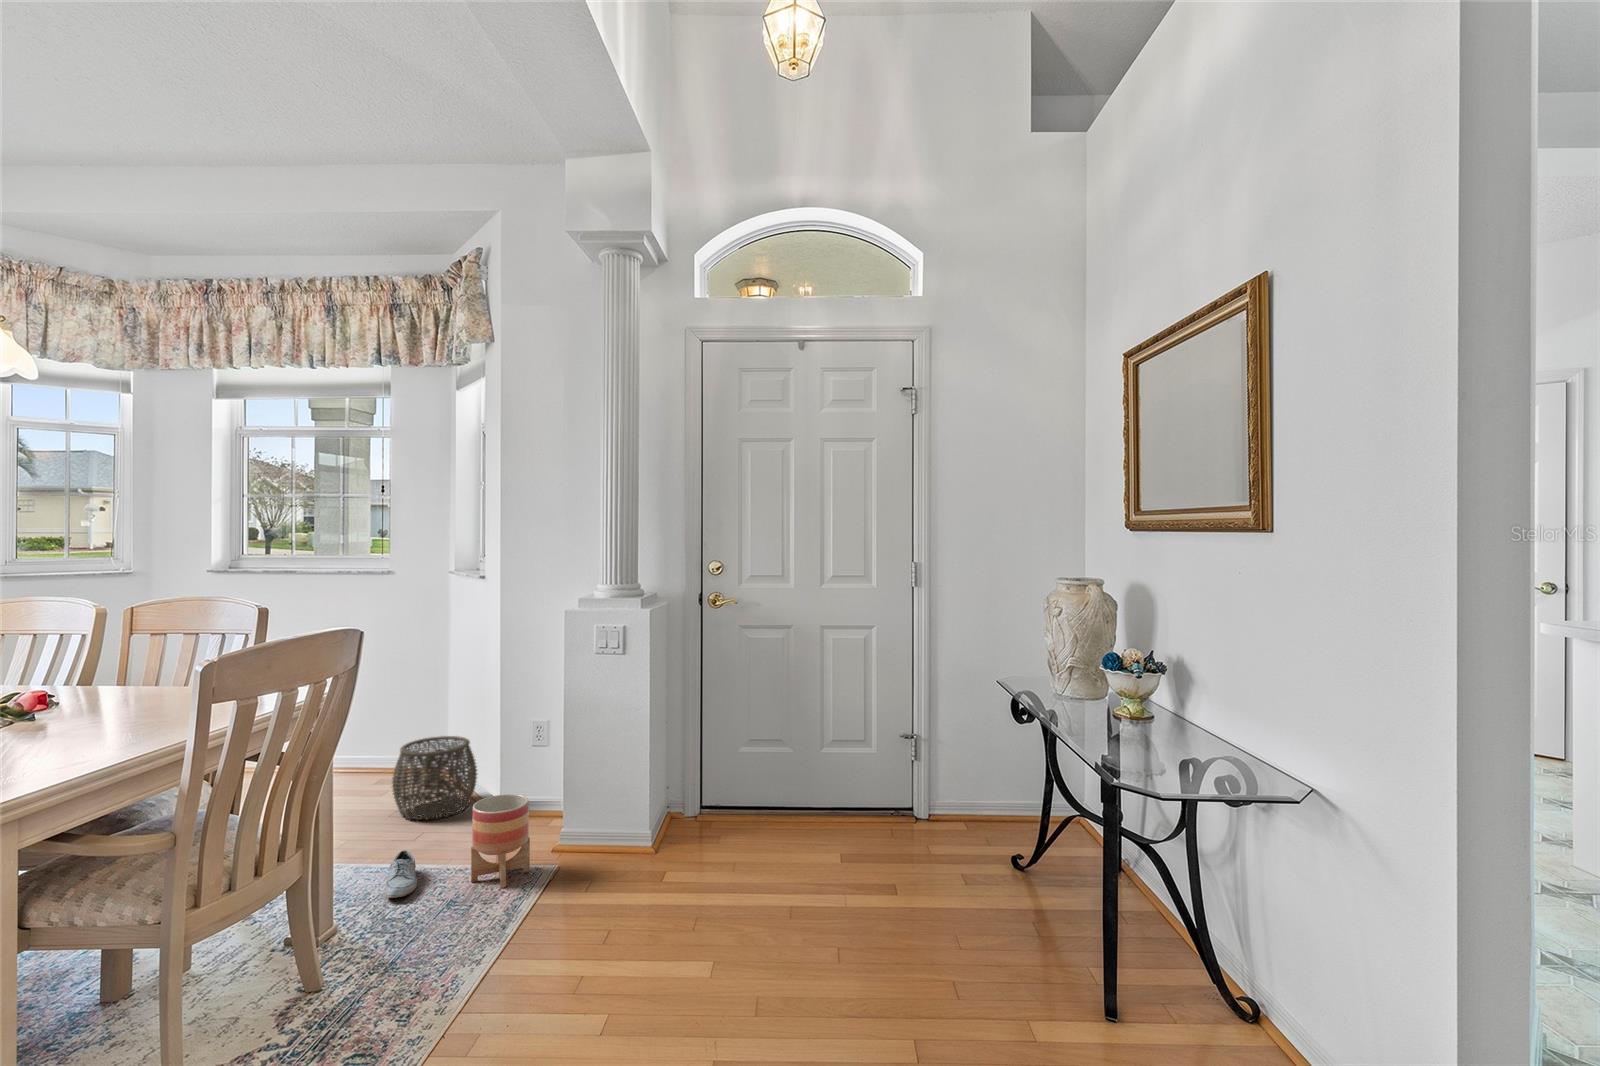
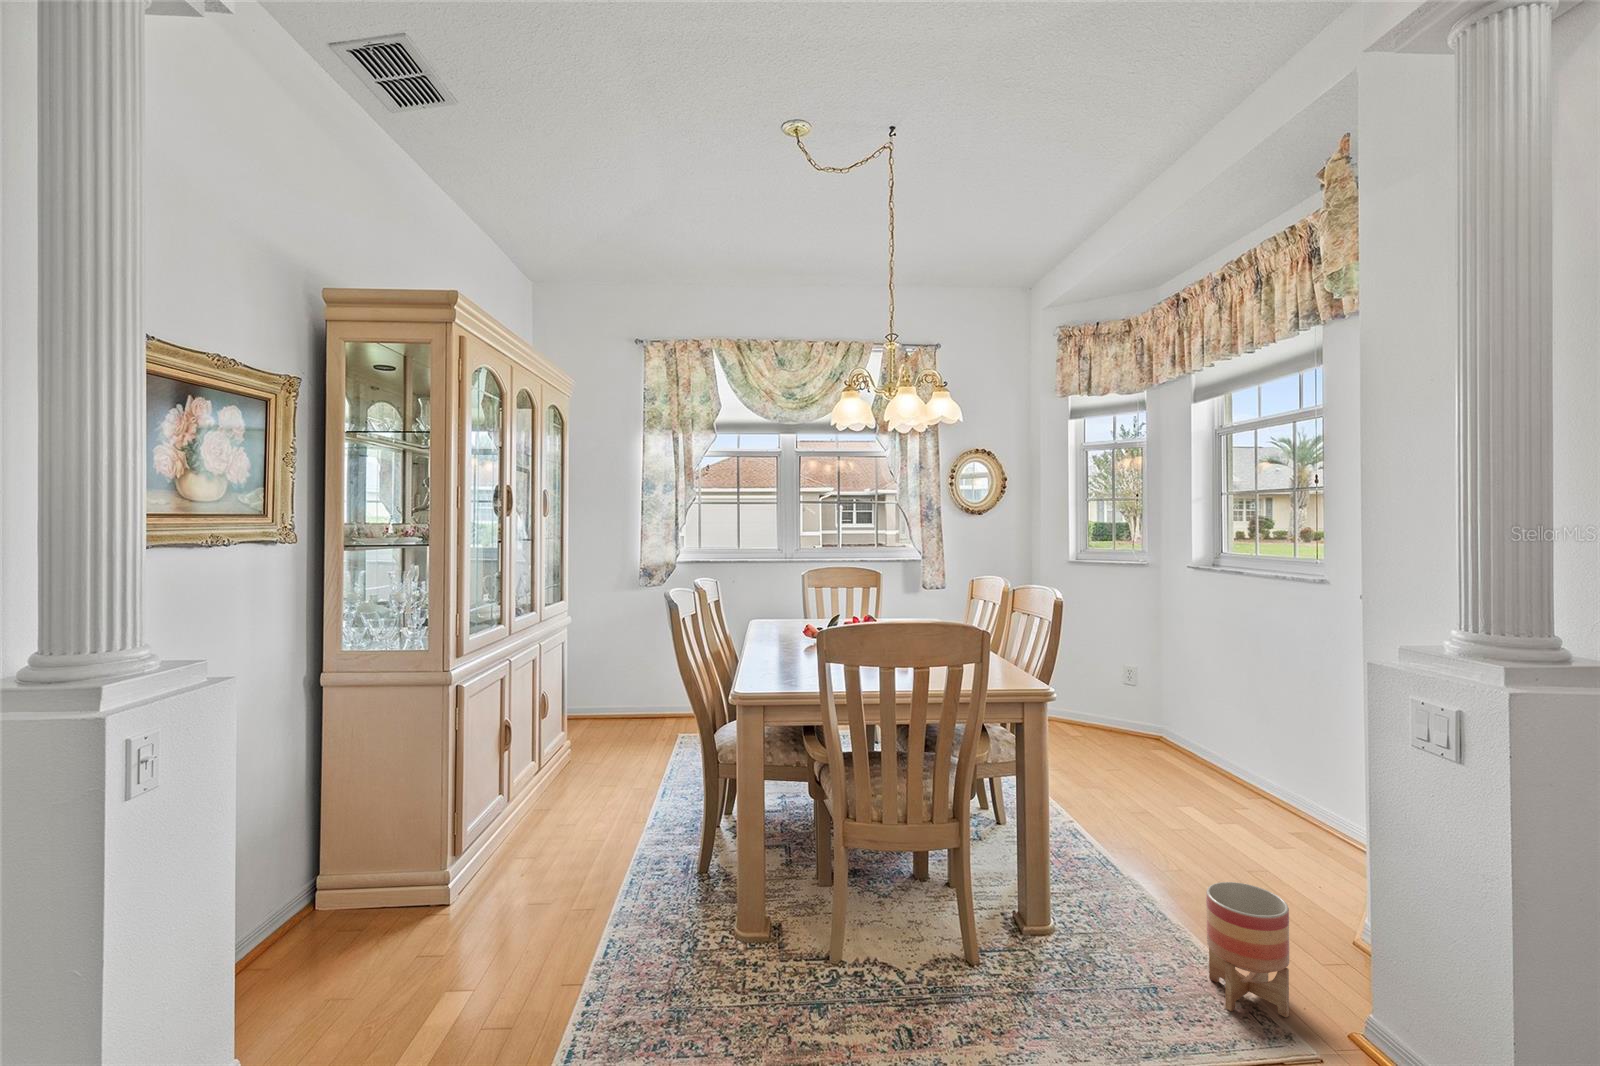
woven basket: present [392,736,477,820] -> none [1249,786,1368,901]
shoe: present [385,851,417,898] -> none [1117,898,1183,945]

